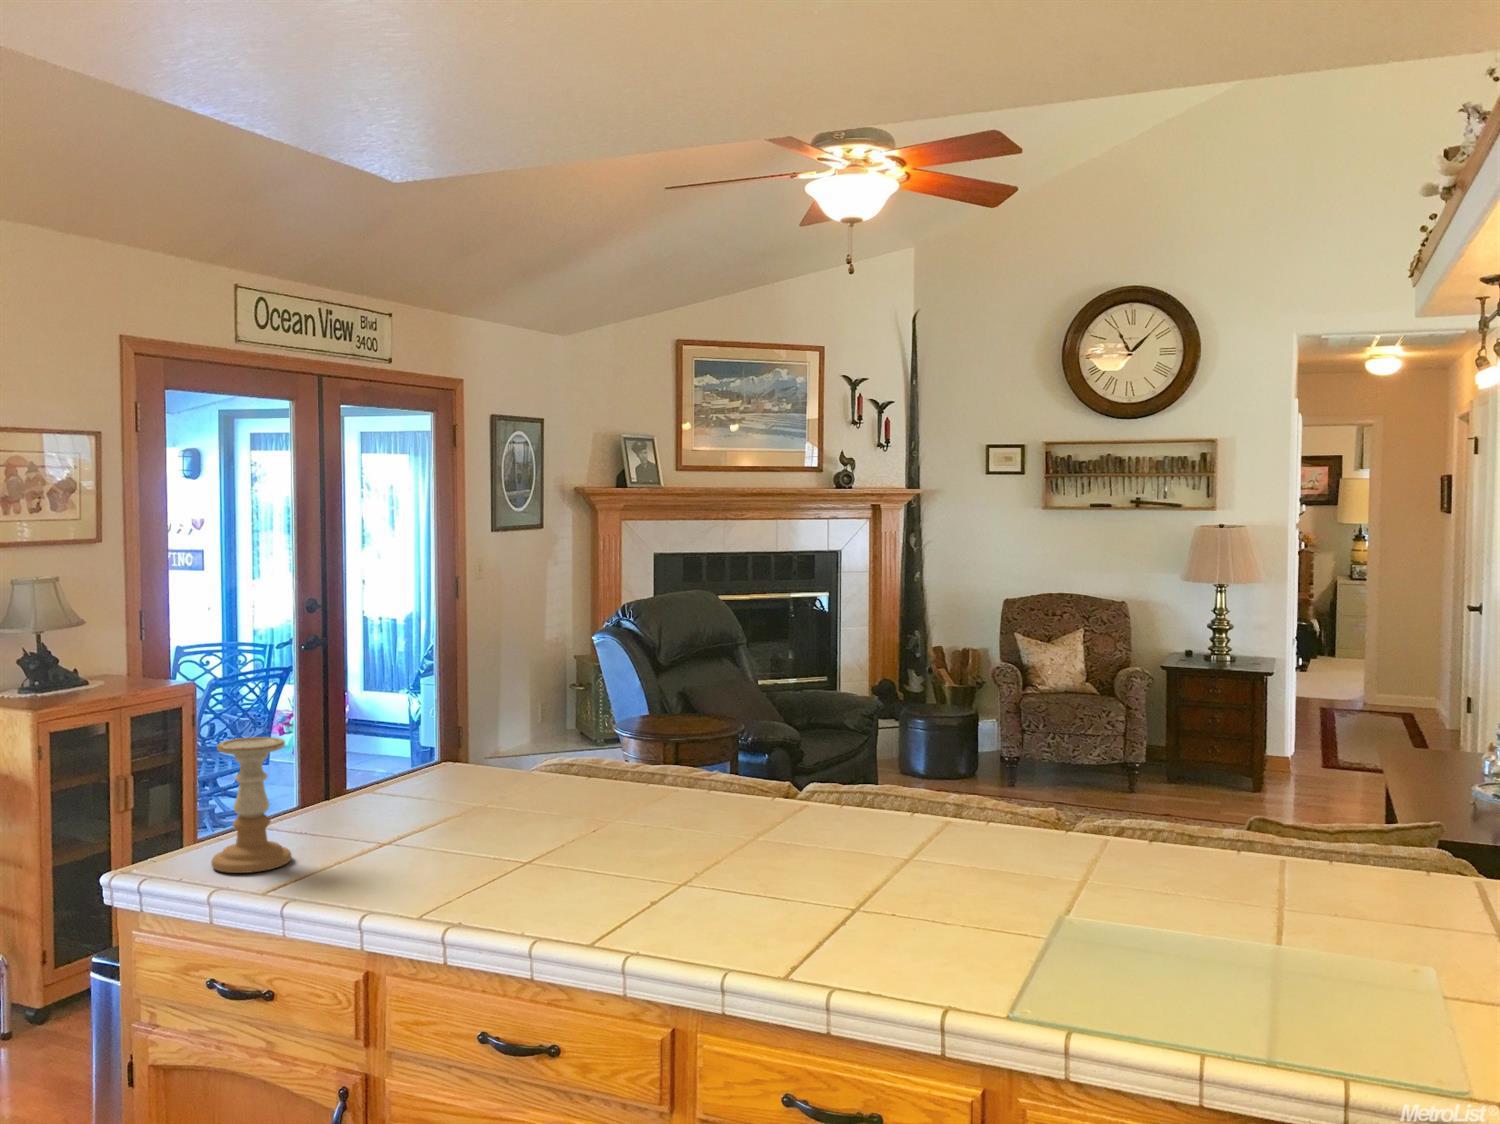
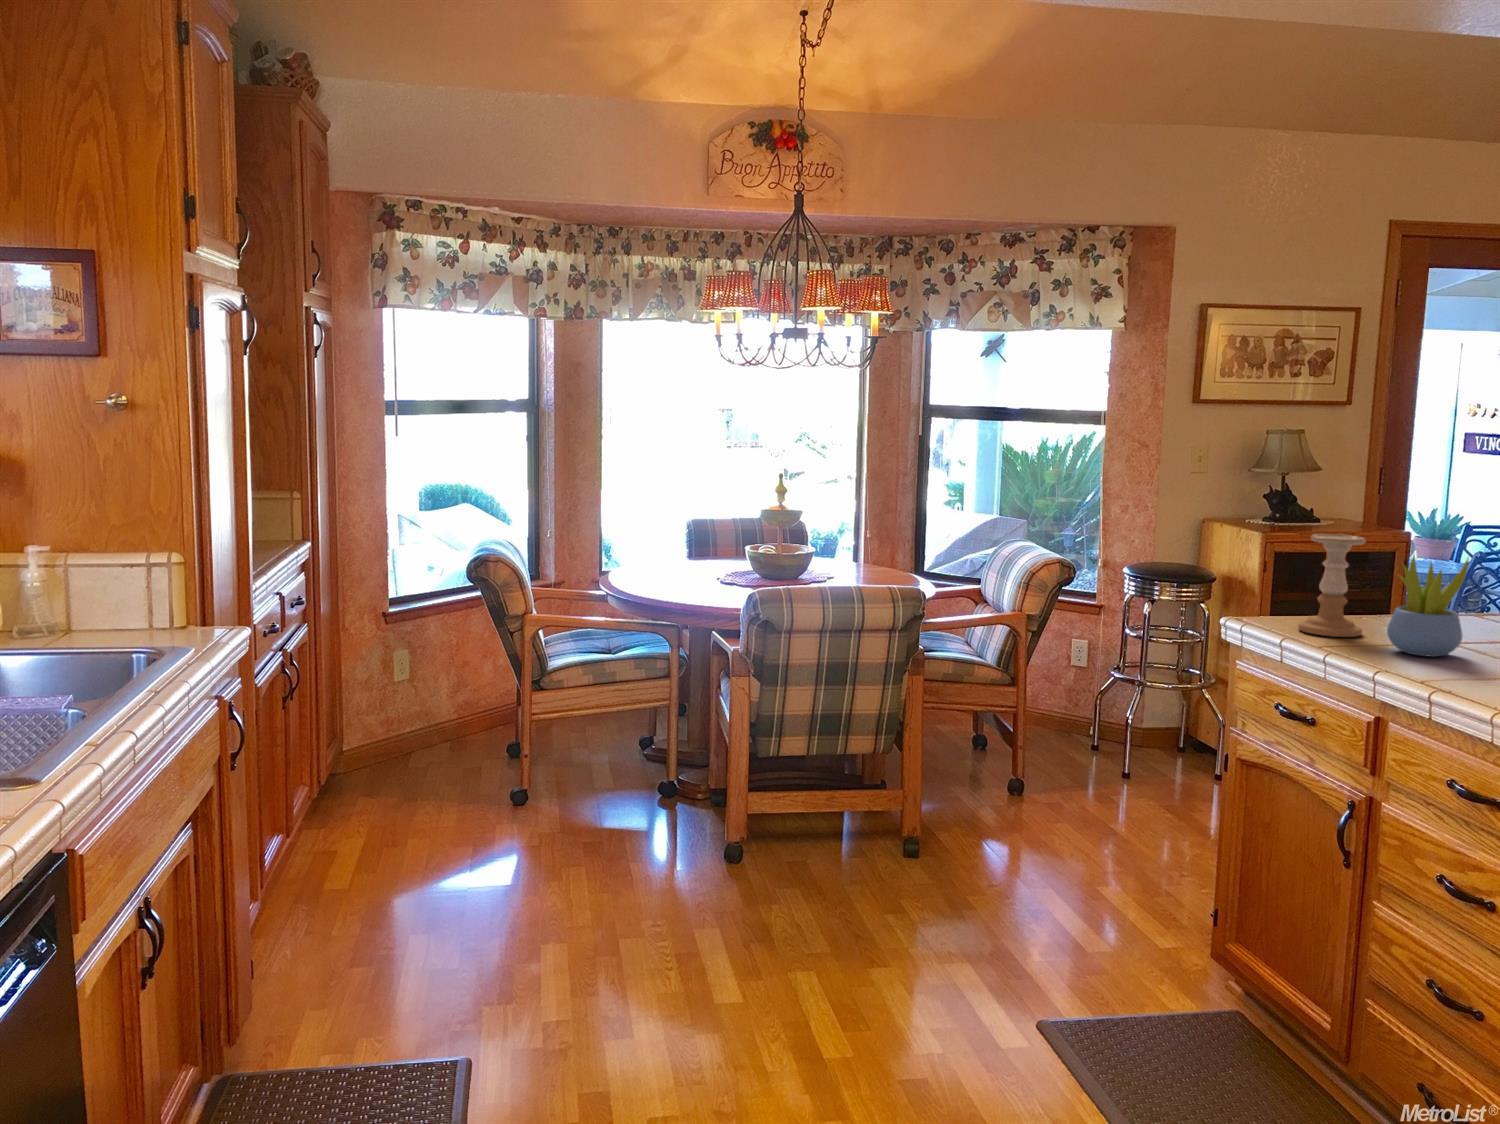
succulent plant: none [336,747,418,875] -> present [1387,555,1468,657]

